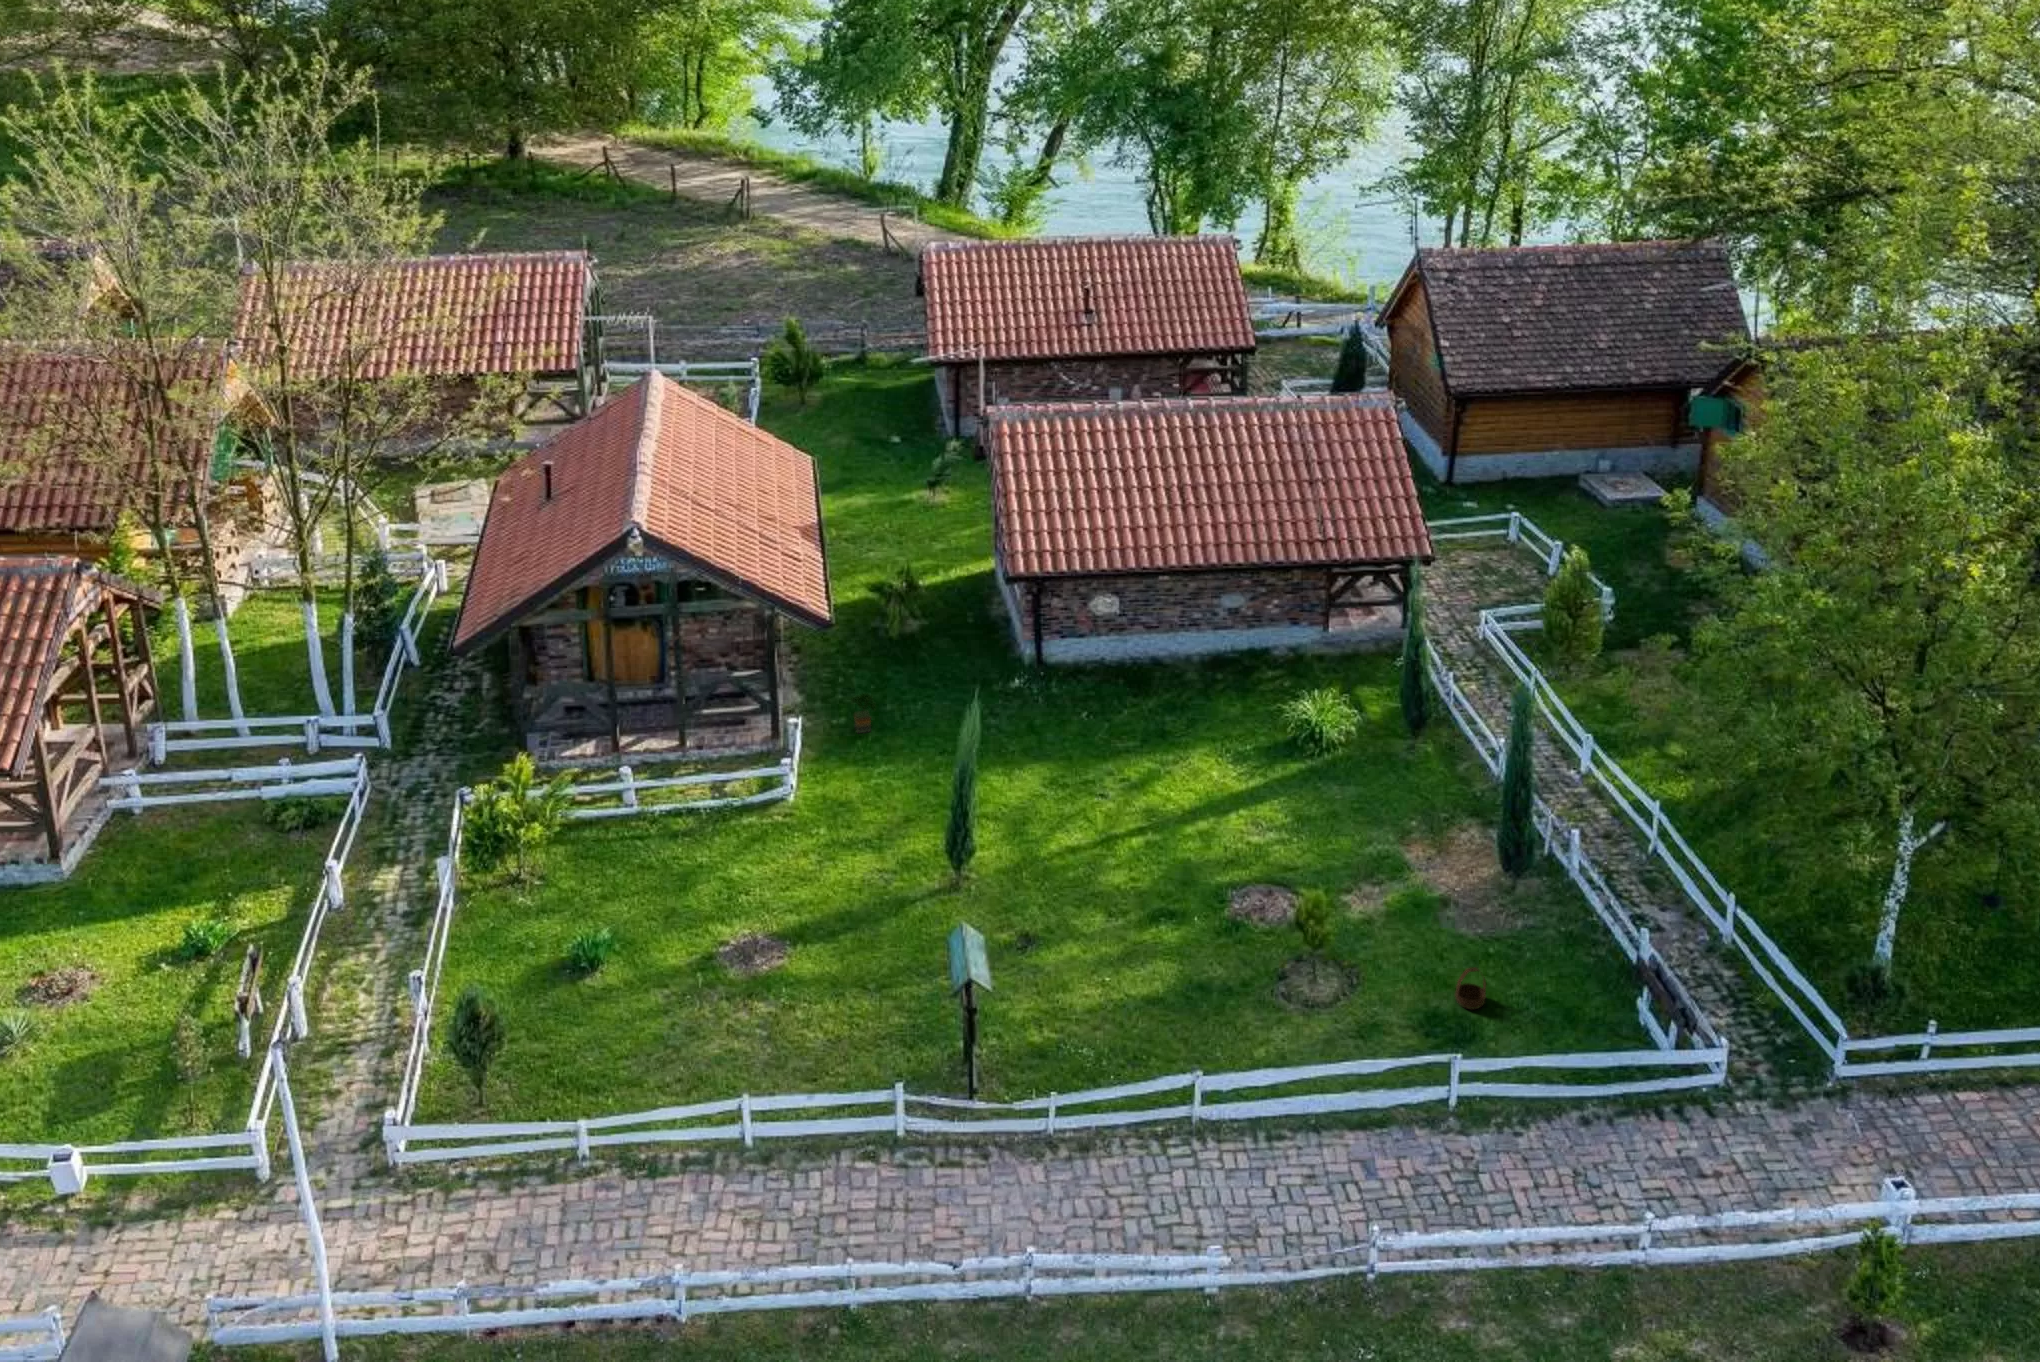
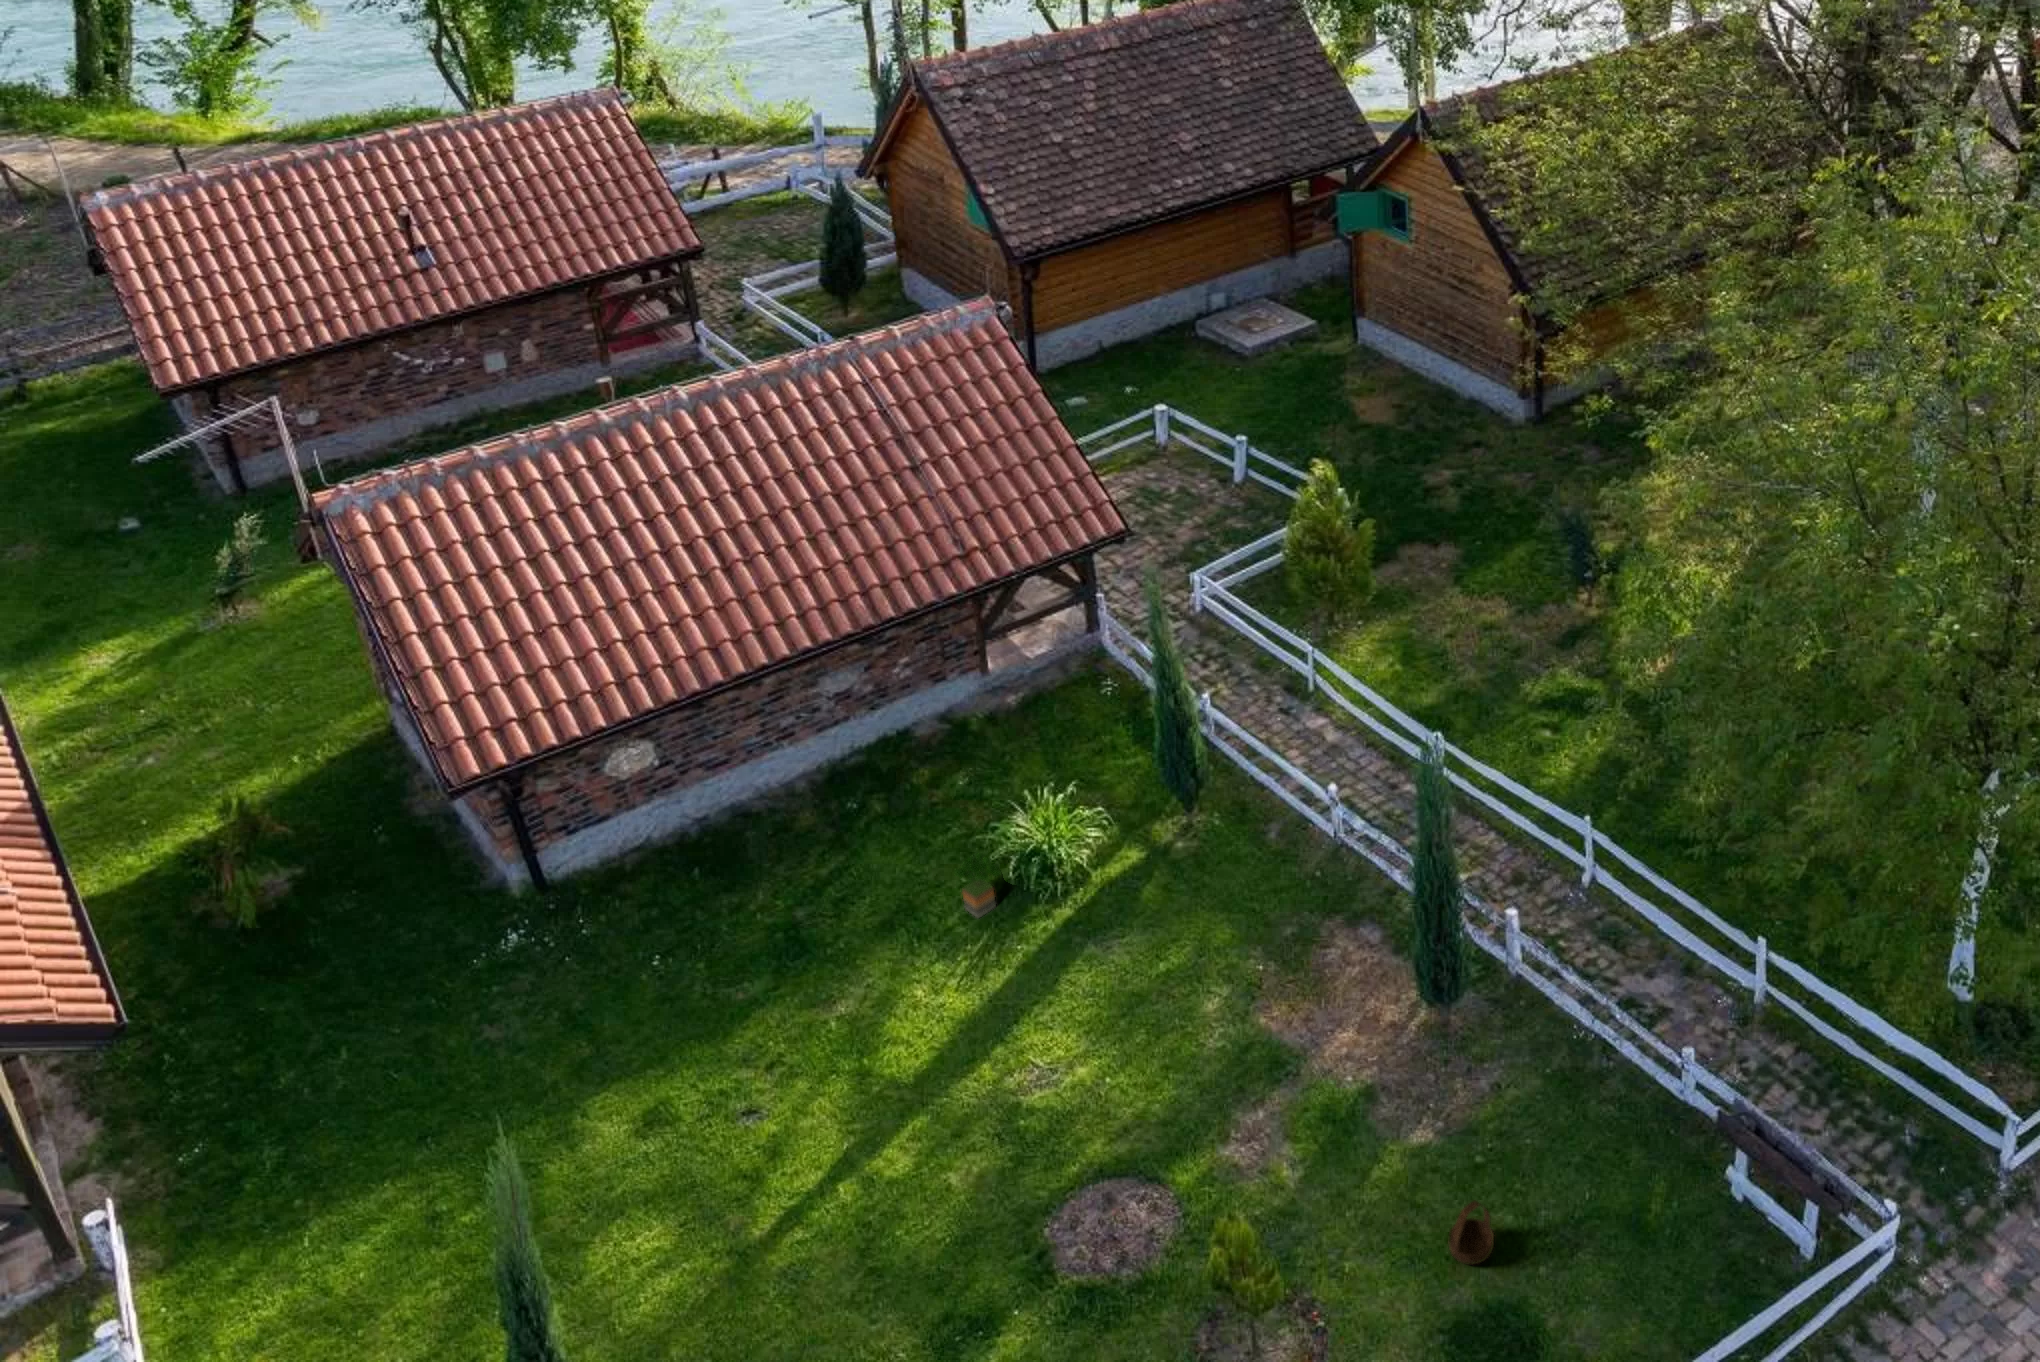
potted tree: present [851,693,876,733] -> present [955,853,1001,918]

